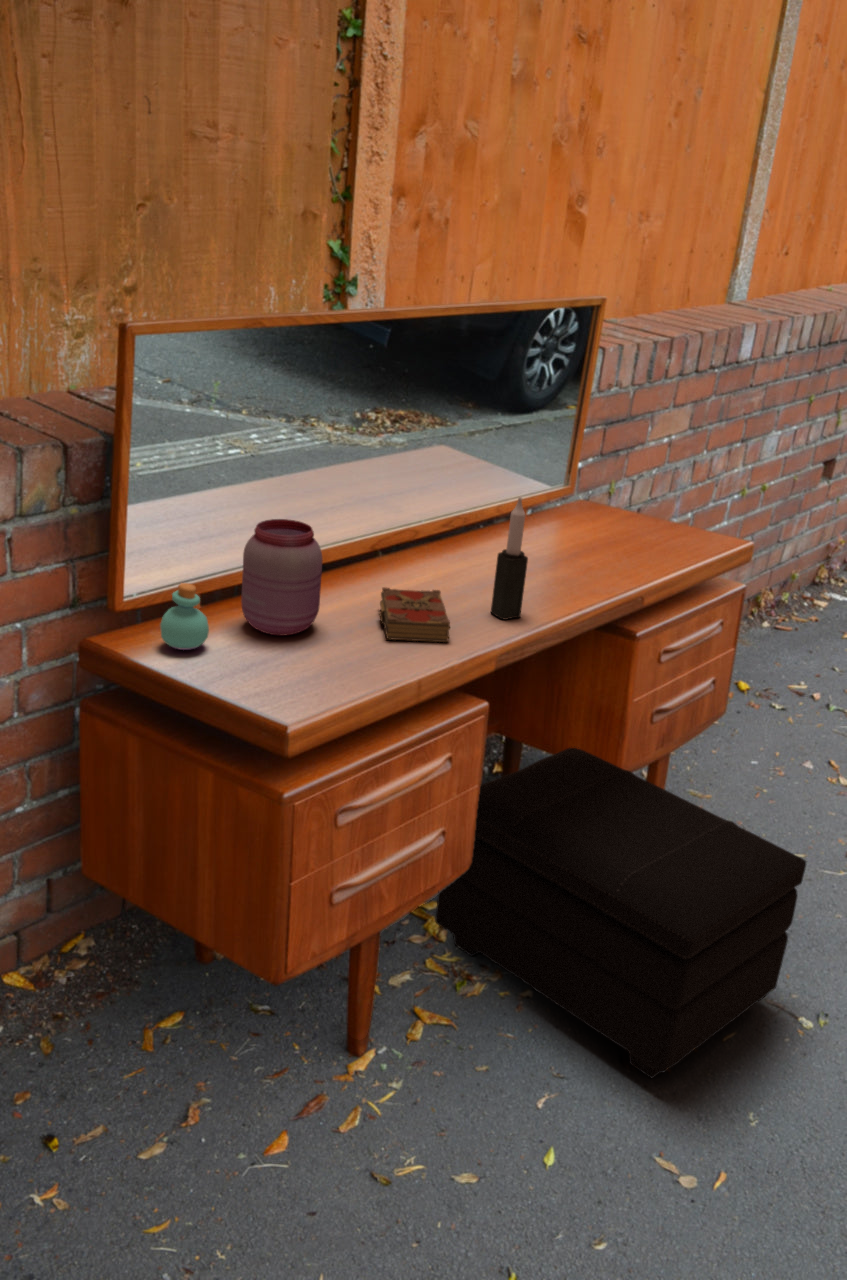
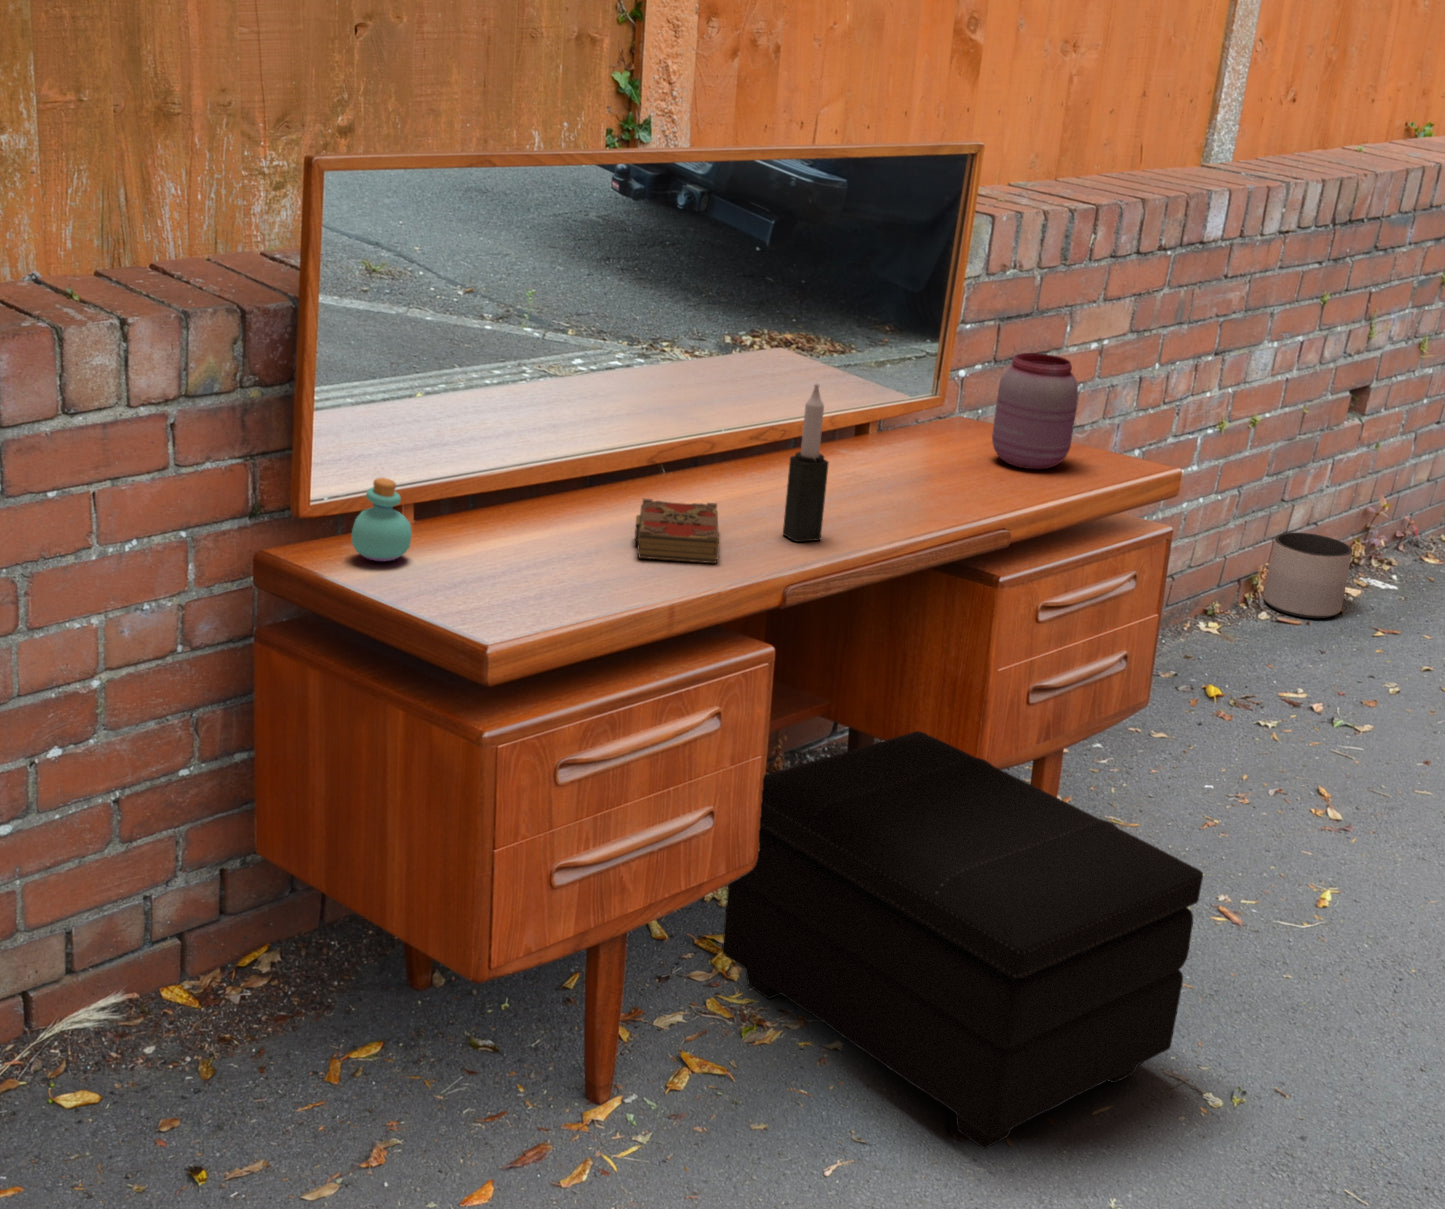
jar: present [241,519,323,636] -> present [992,353,1078,469]
planter: none [765,565,828,626] -> present [1264,533,1352,618]

